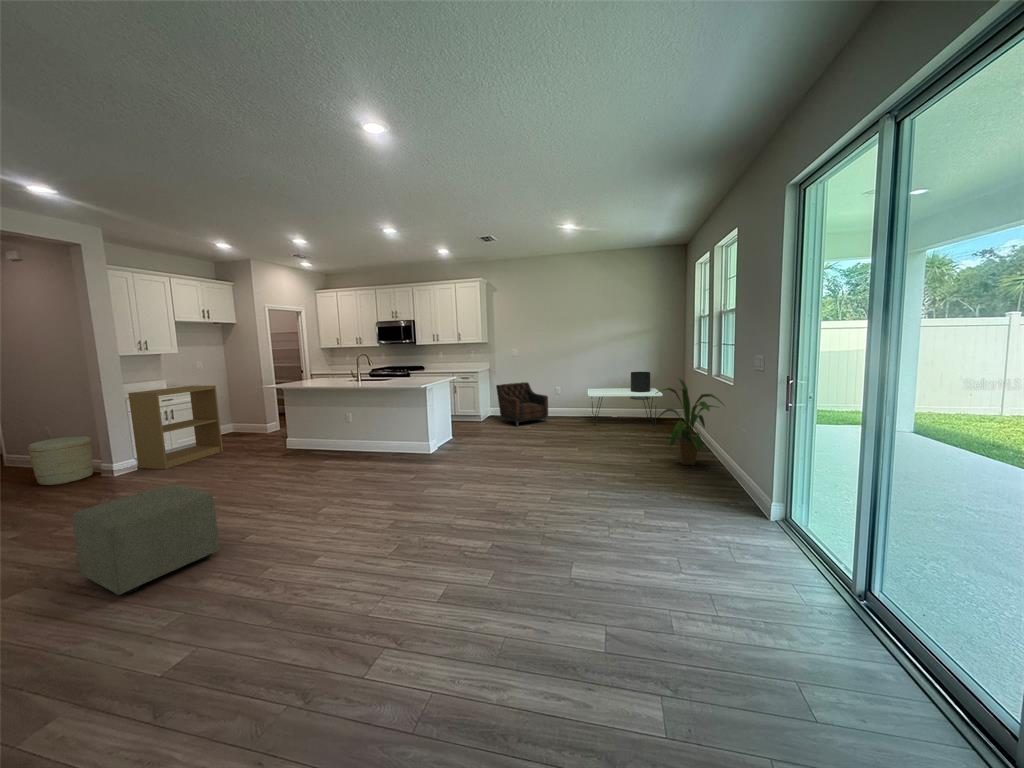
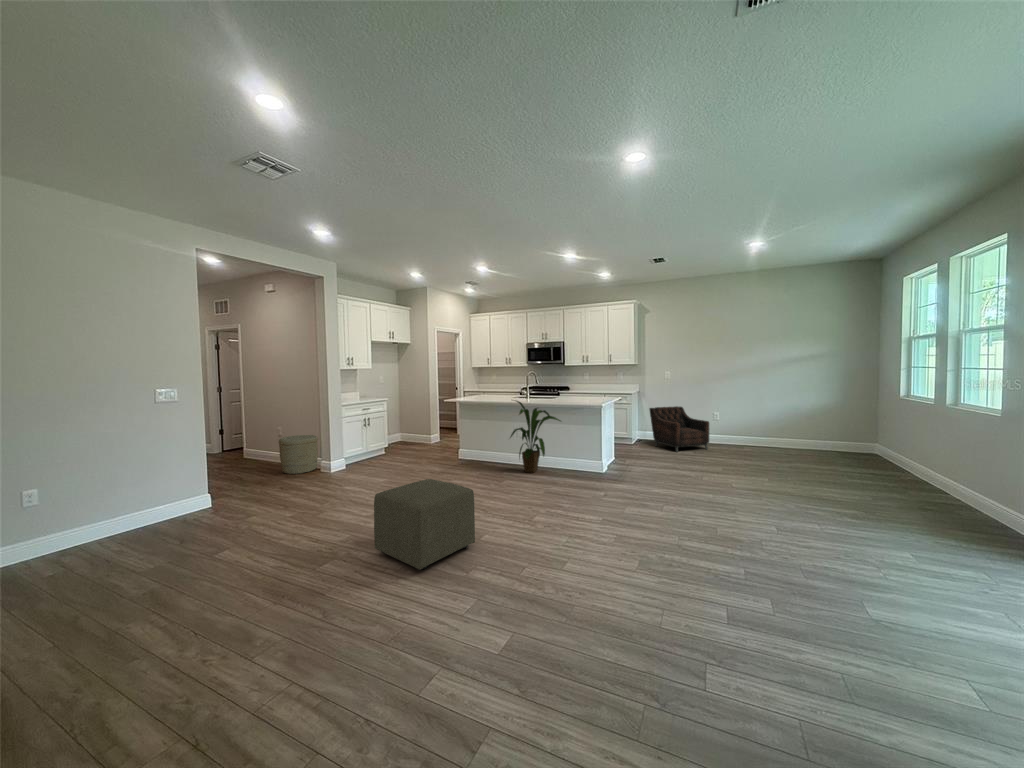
side table: present [588,372,663,426] -> none [754,399,859,461]
house plant: present [656,379,724,465] -> present [510,401,560,473]
bookshelf: present [128,386,223,469] -> none [346,397,406,468]

